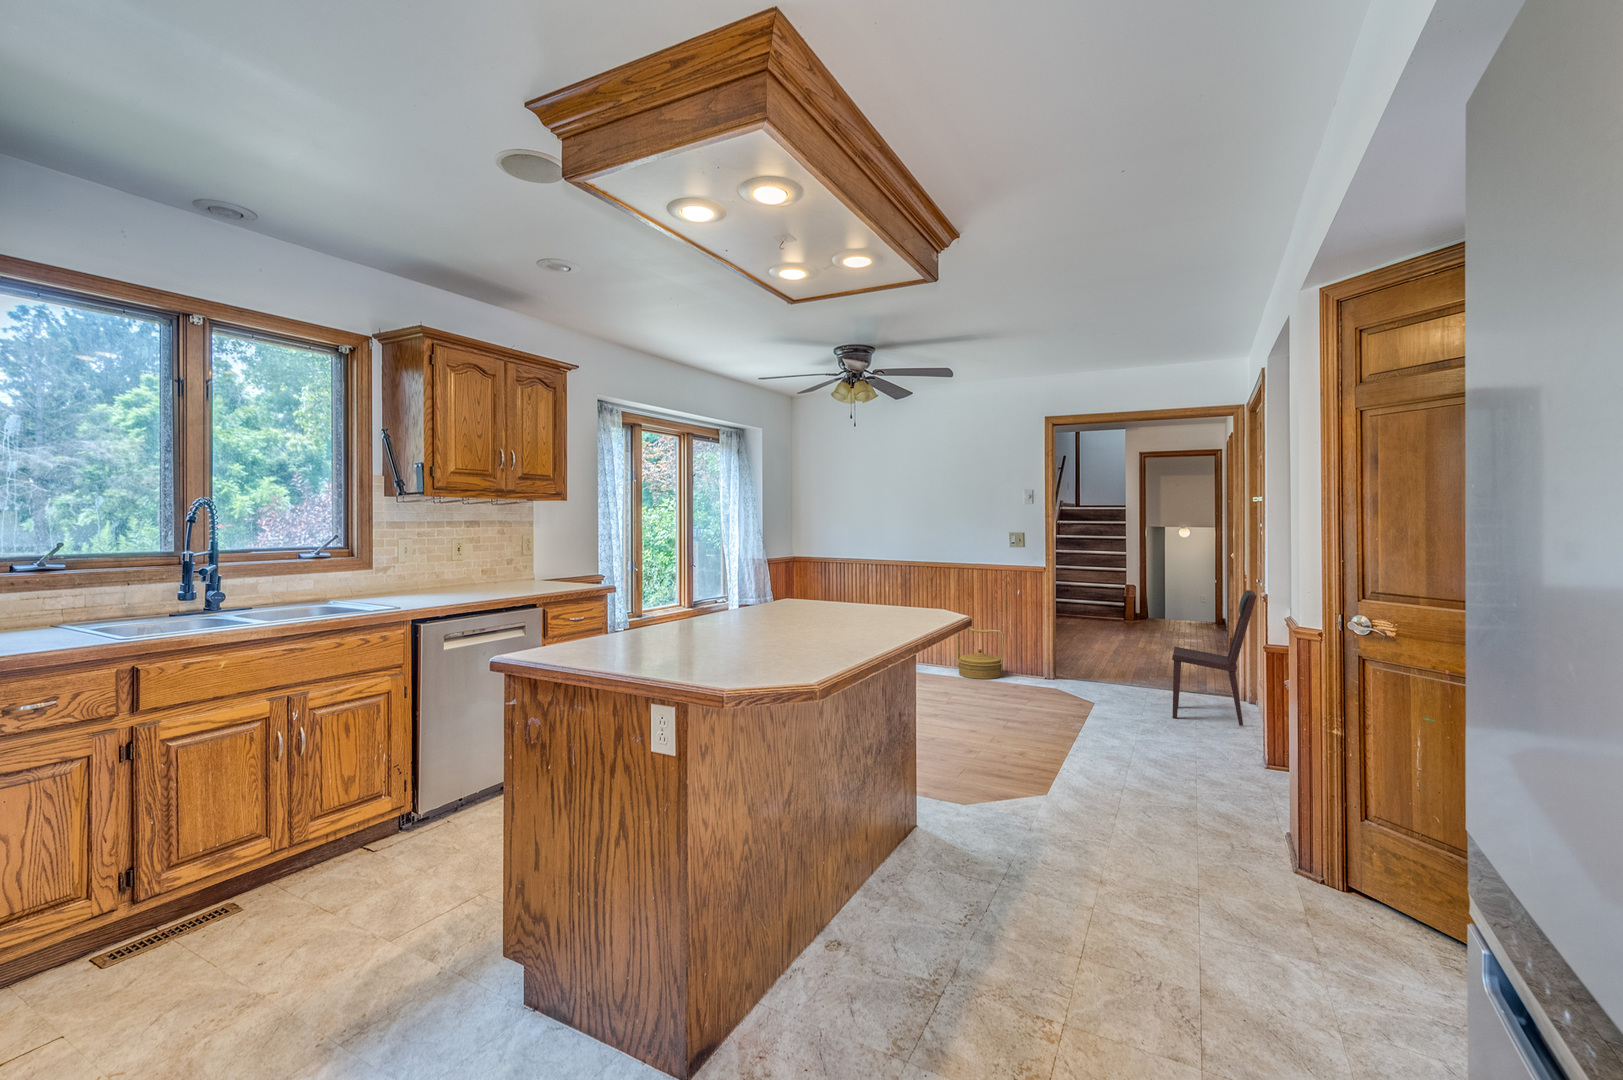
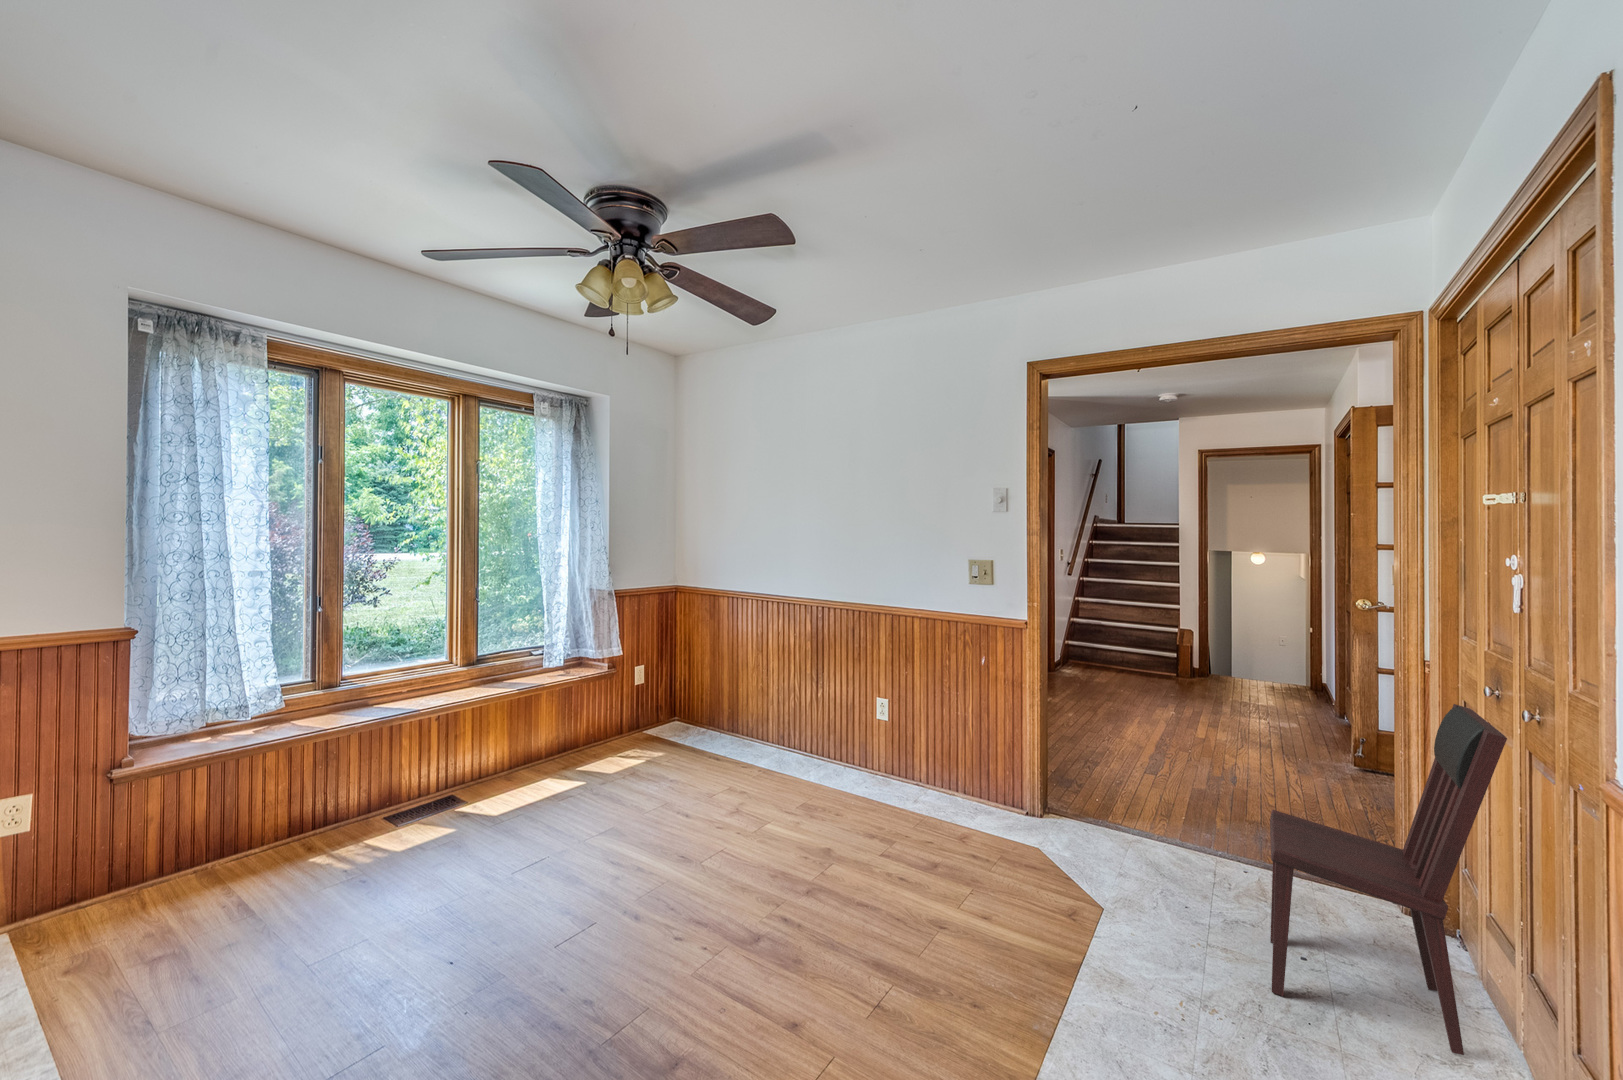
woven basket: present [957,628,1004,679] -> none [877,712,952,809]

